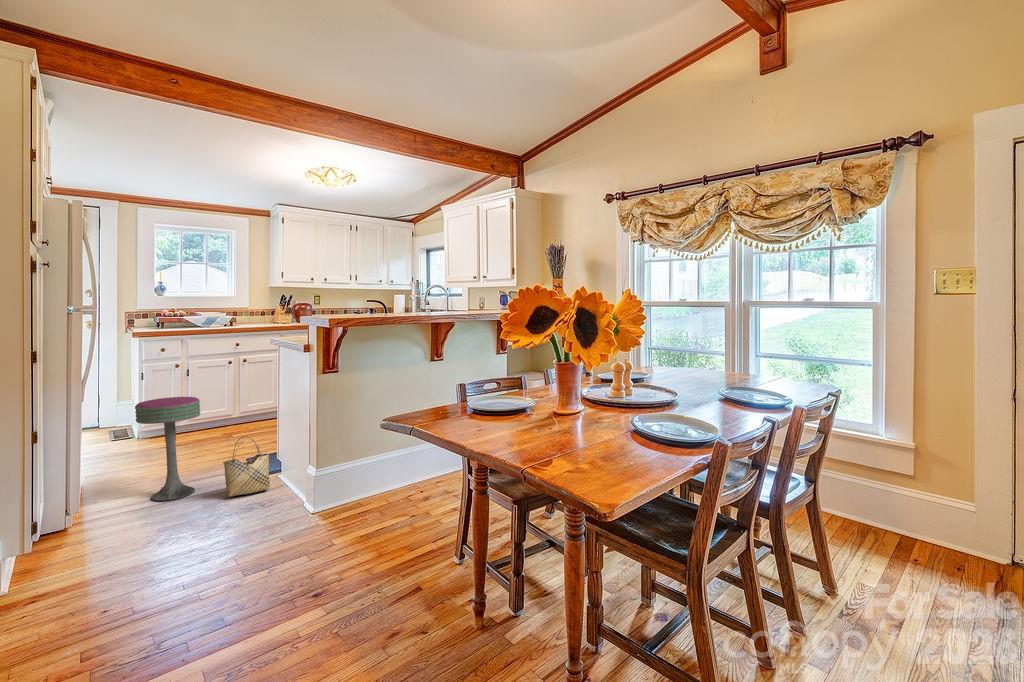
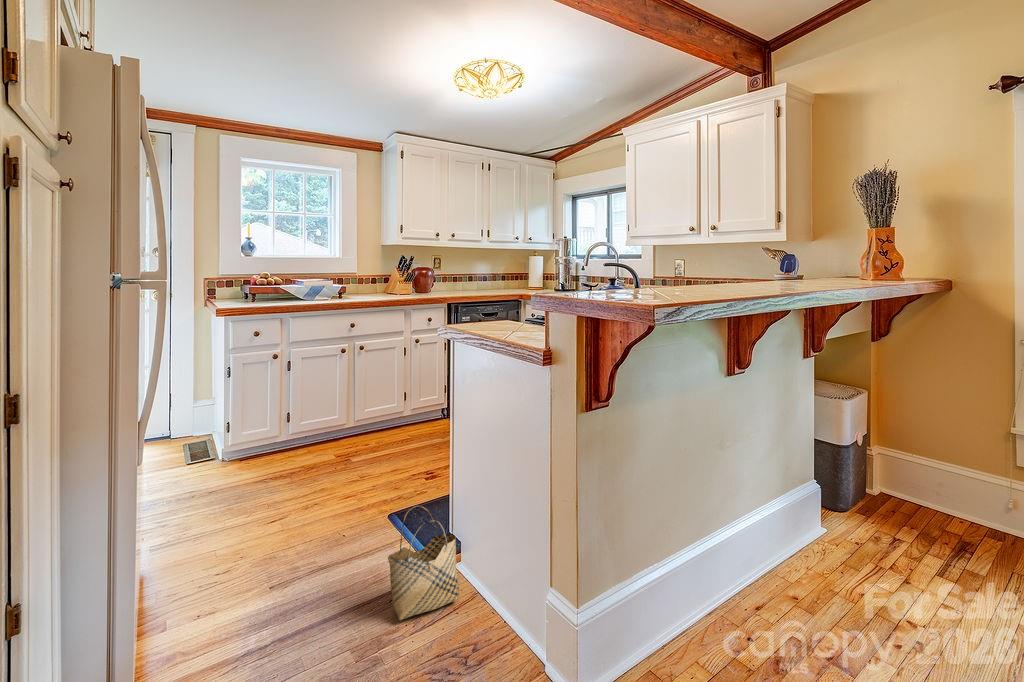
bar stool: present [135,397,200,501] -> none [238,431,342,620]

